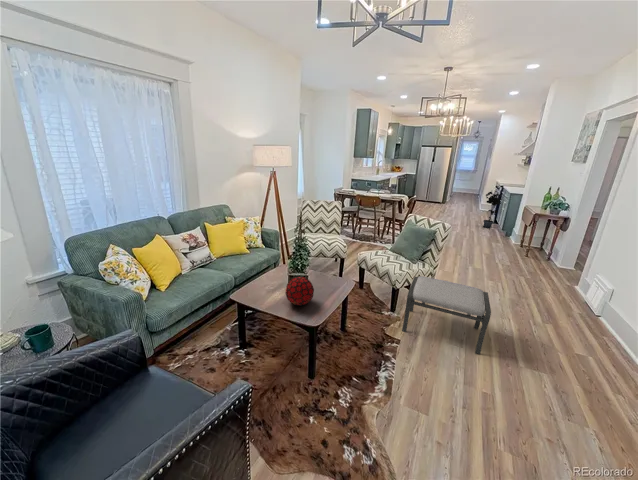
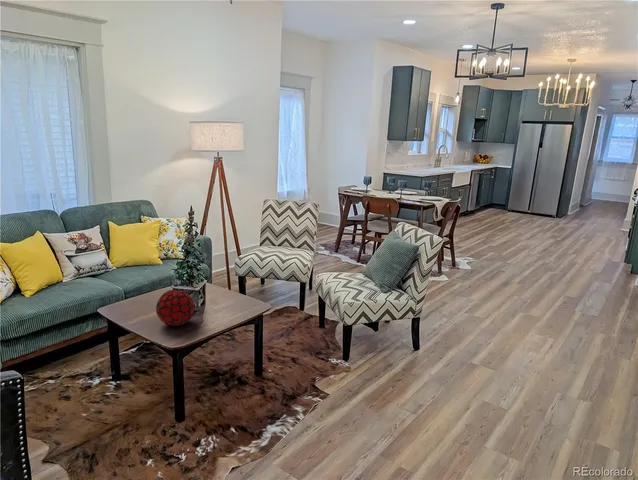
potted plant: present [483,192,502,228] -> none [590,195,623,257]
ottoman: present [402,276,491,354] -> none [338,309,463,423]

